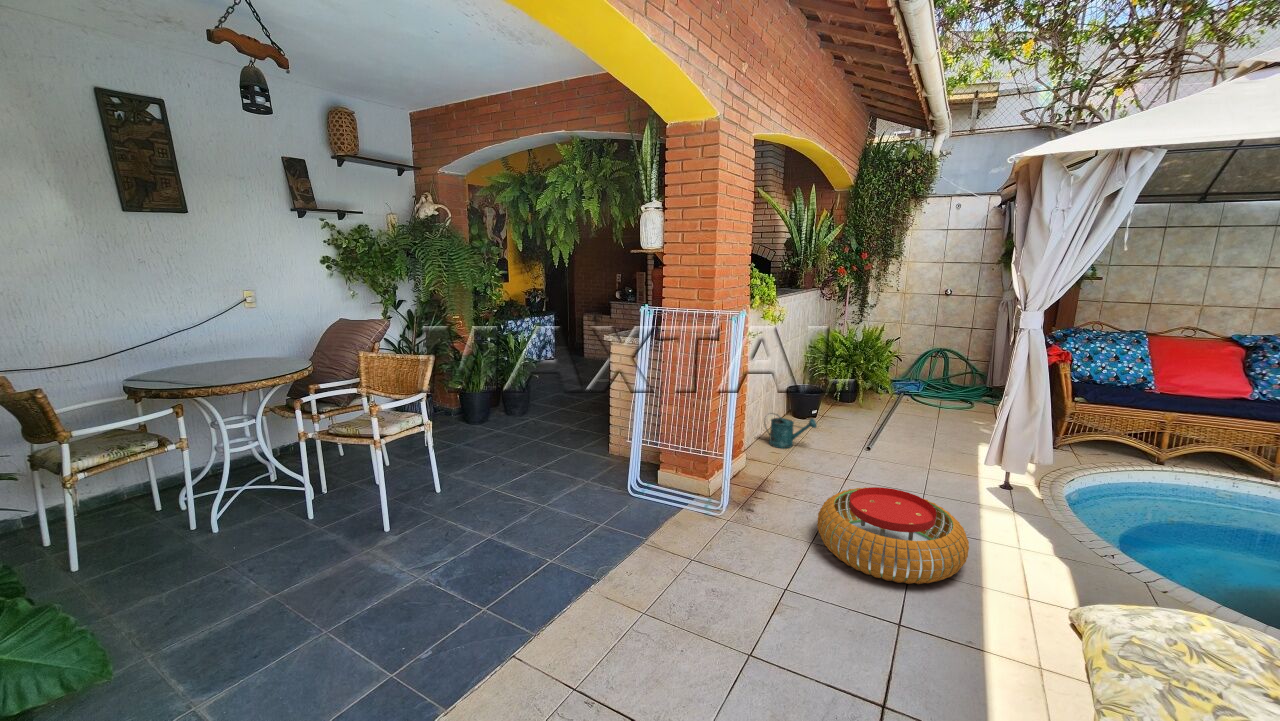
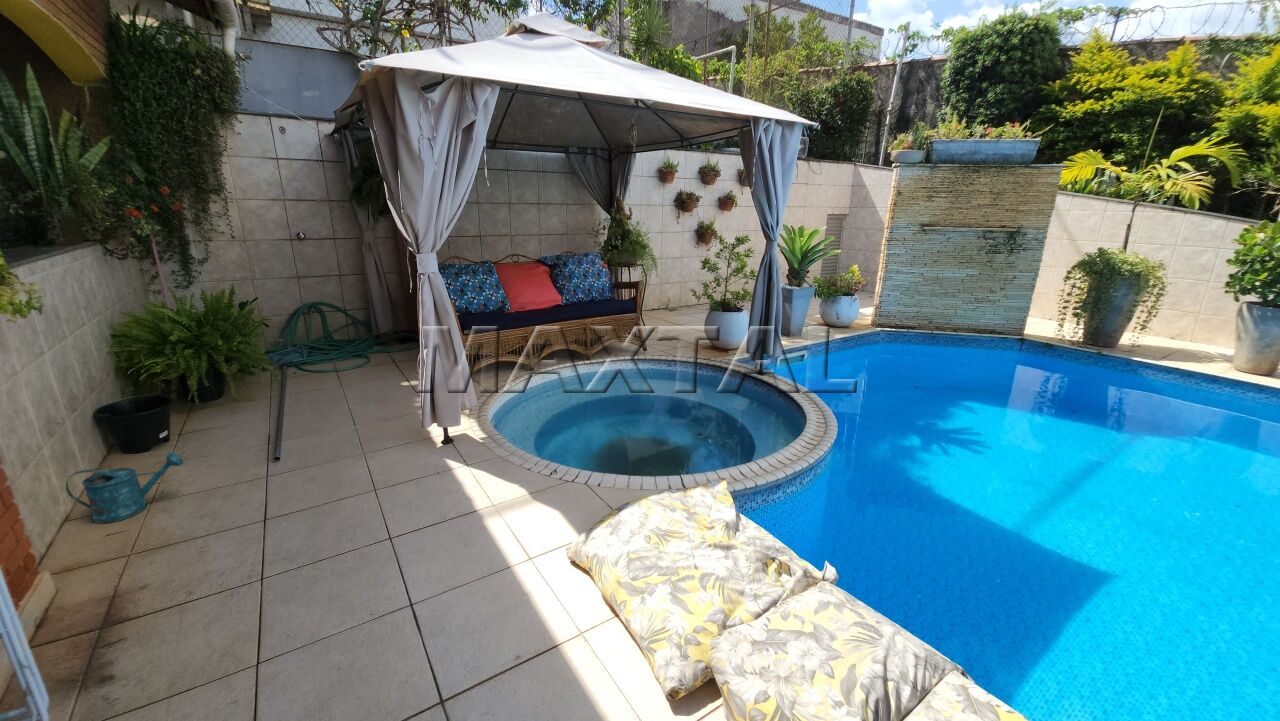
pouf: present [817,487,969,584] -> none [253,506,468,665]

